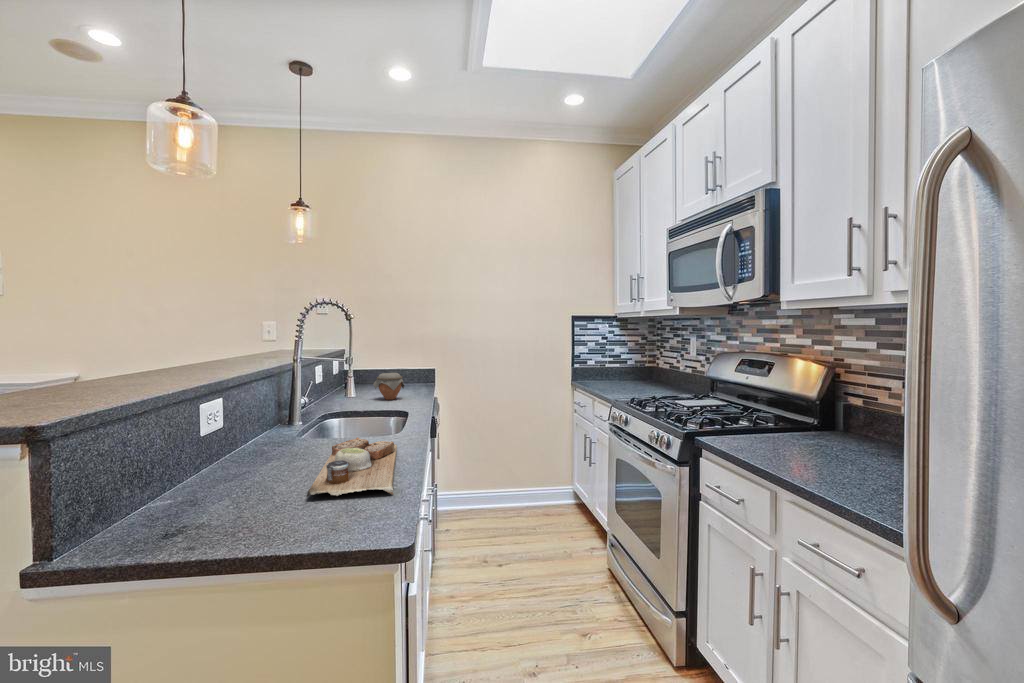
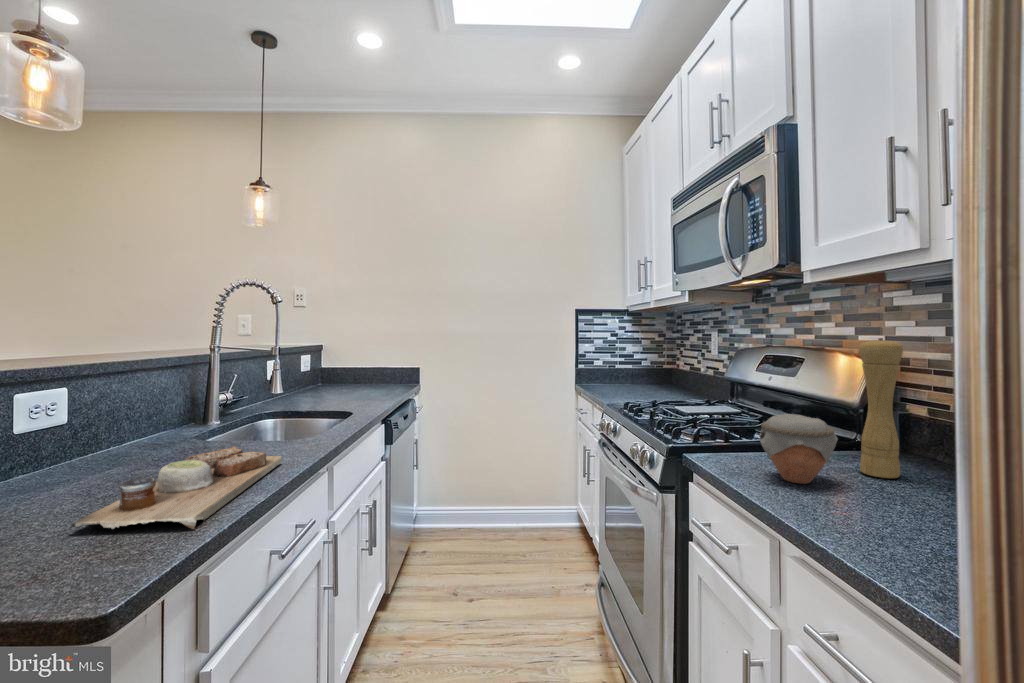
pepper mill: none [822,352,853,450] -> present [859,338,903,478]
jar: present [373,373,404,400] -> present [759,414,838,484]

